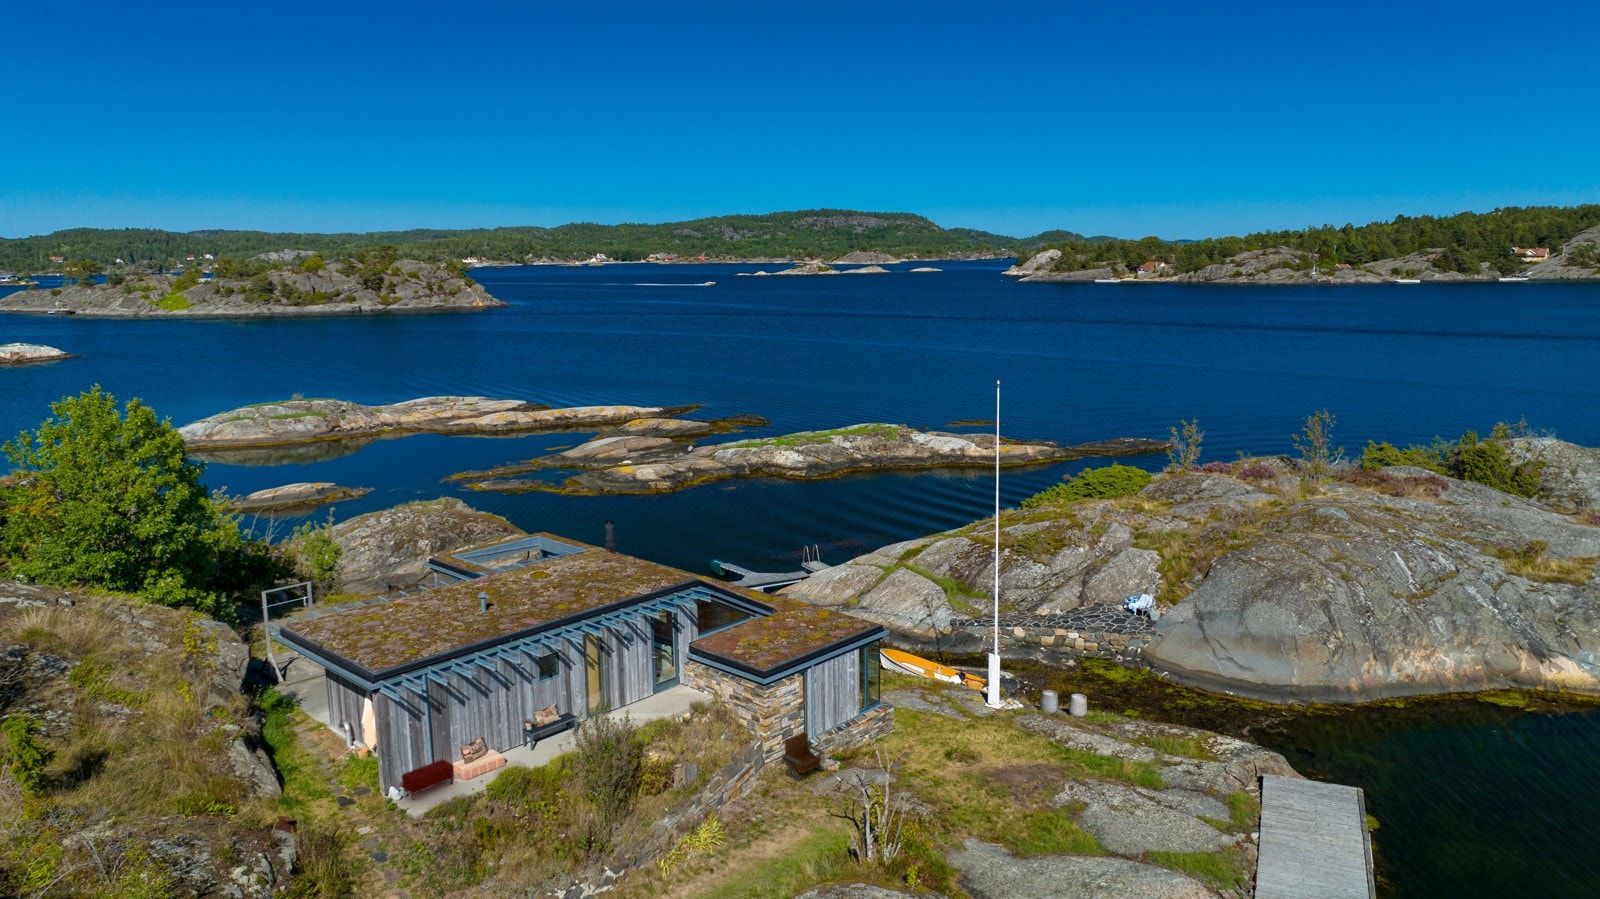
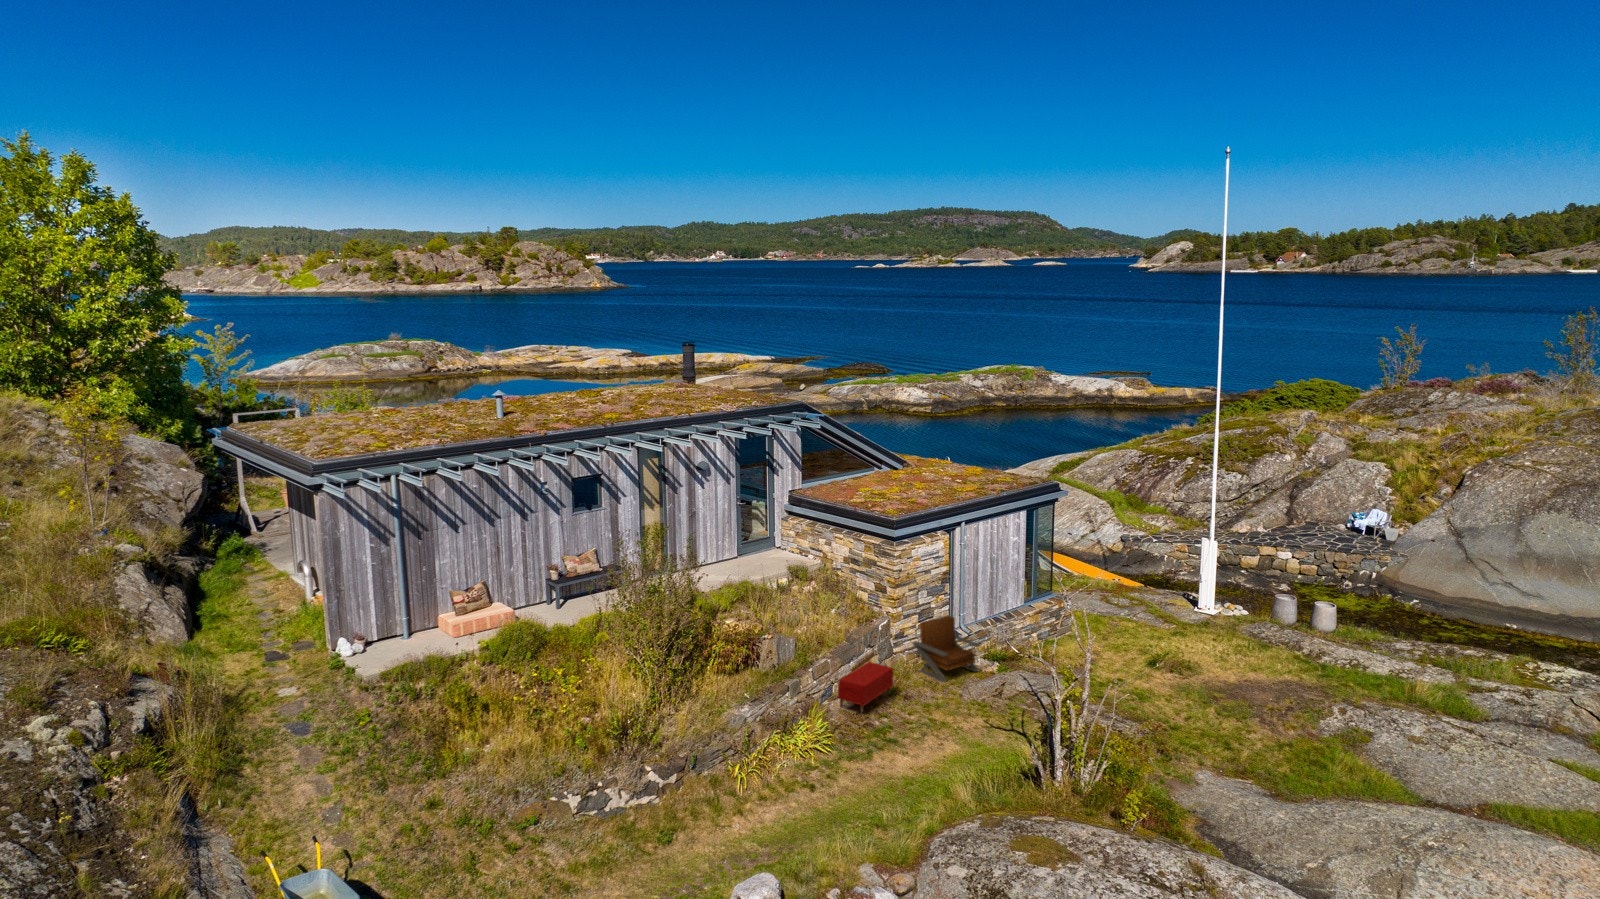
bench: present [402,759,454,799] -> present [838,662,894,714]

